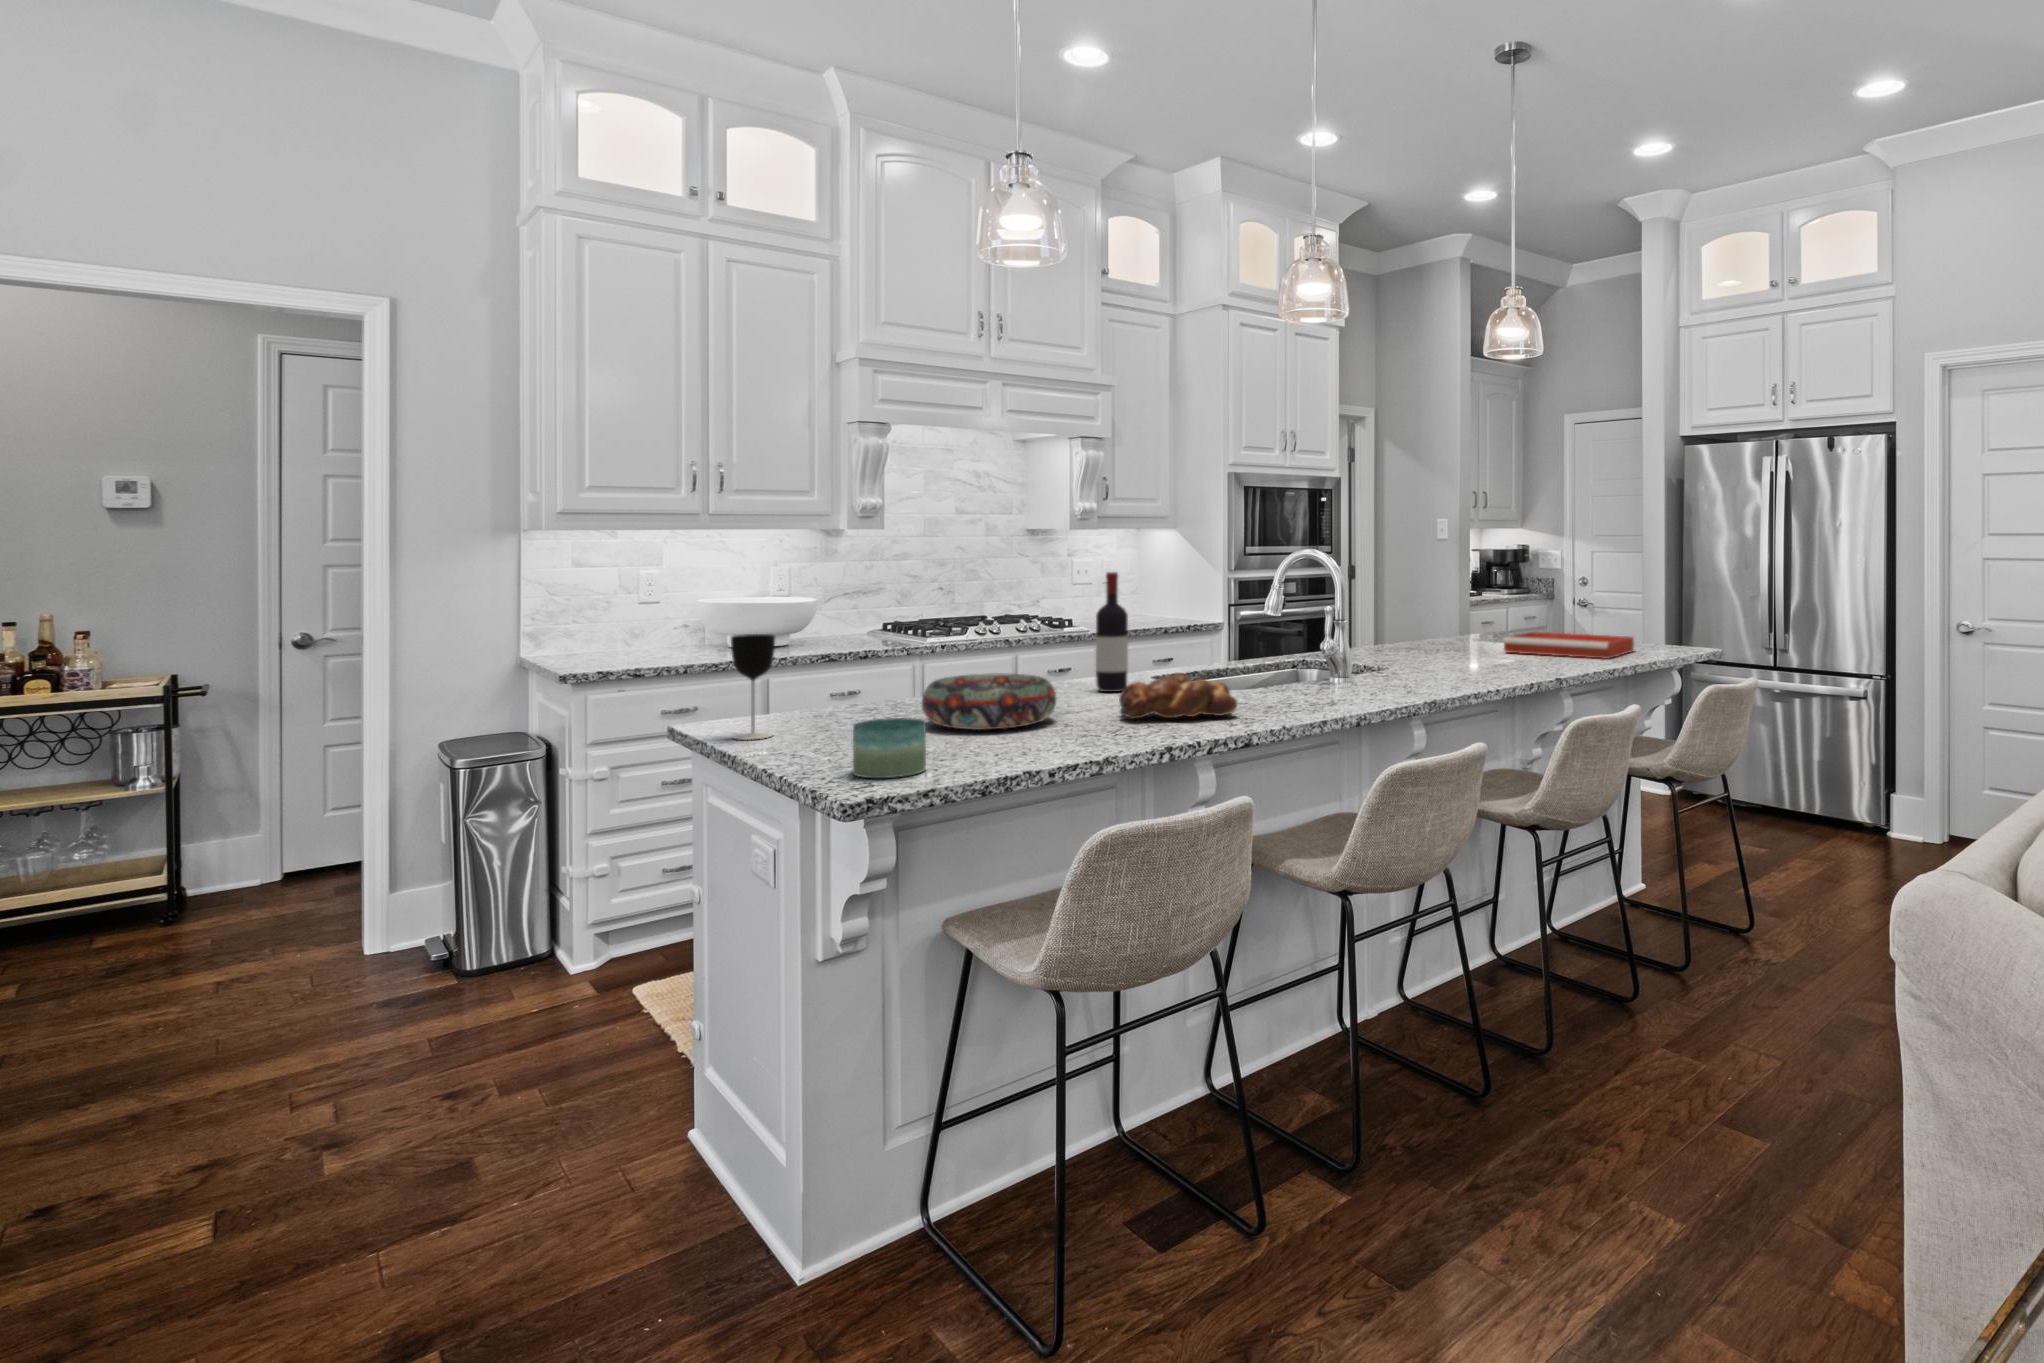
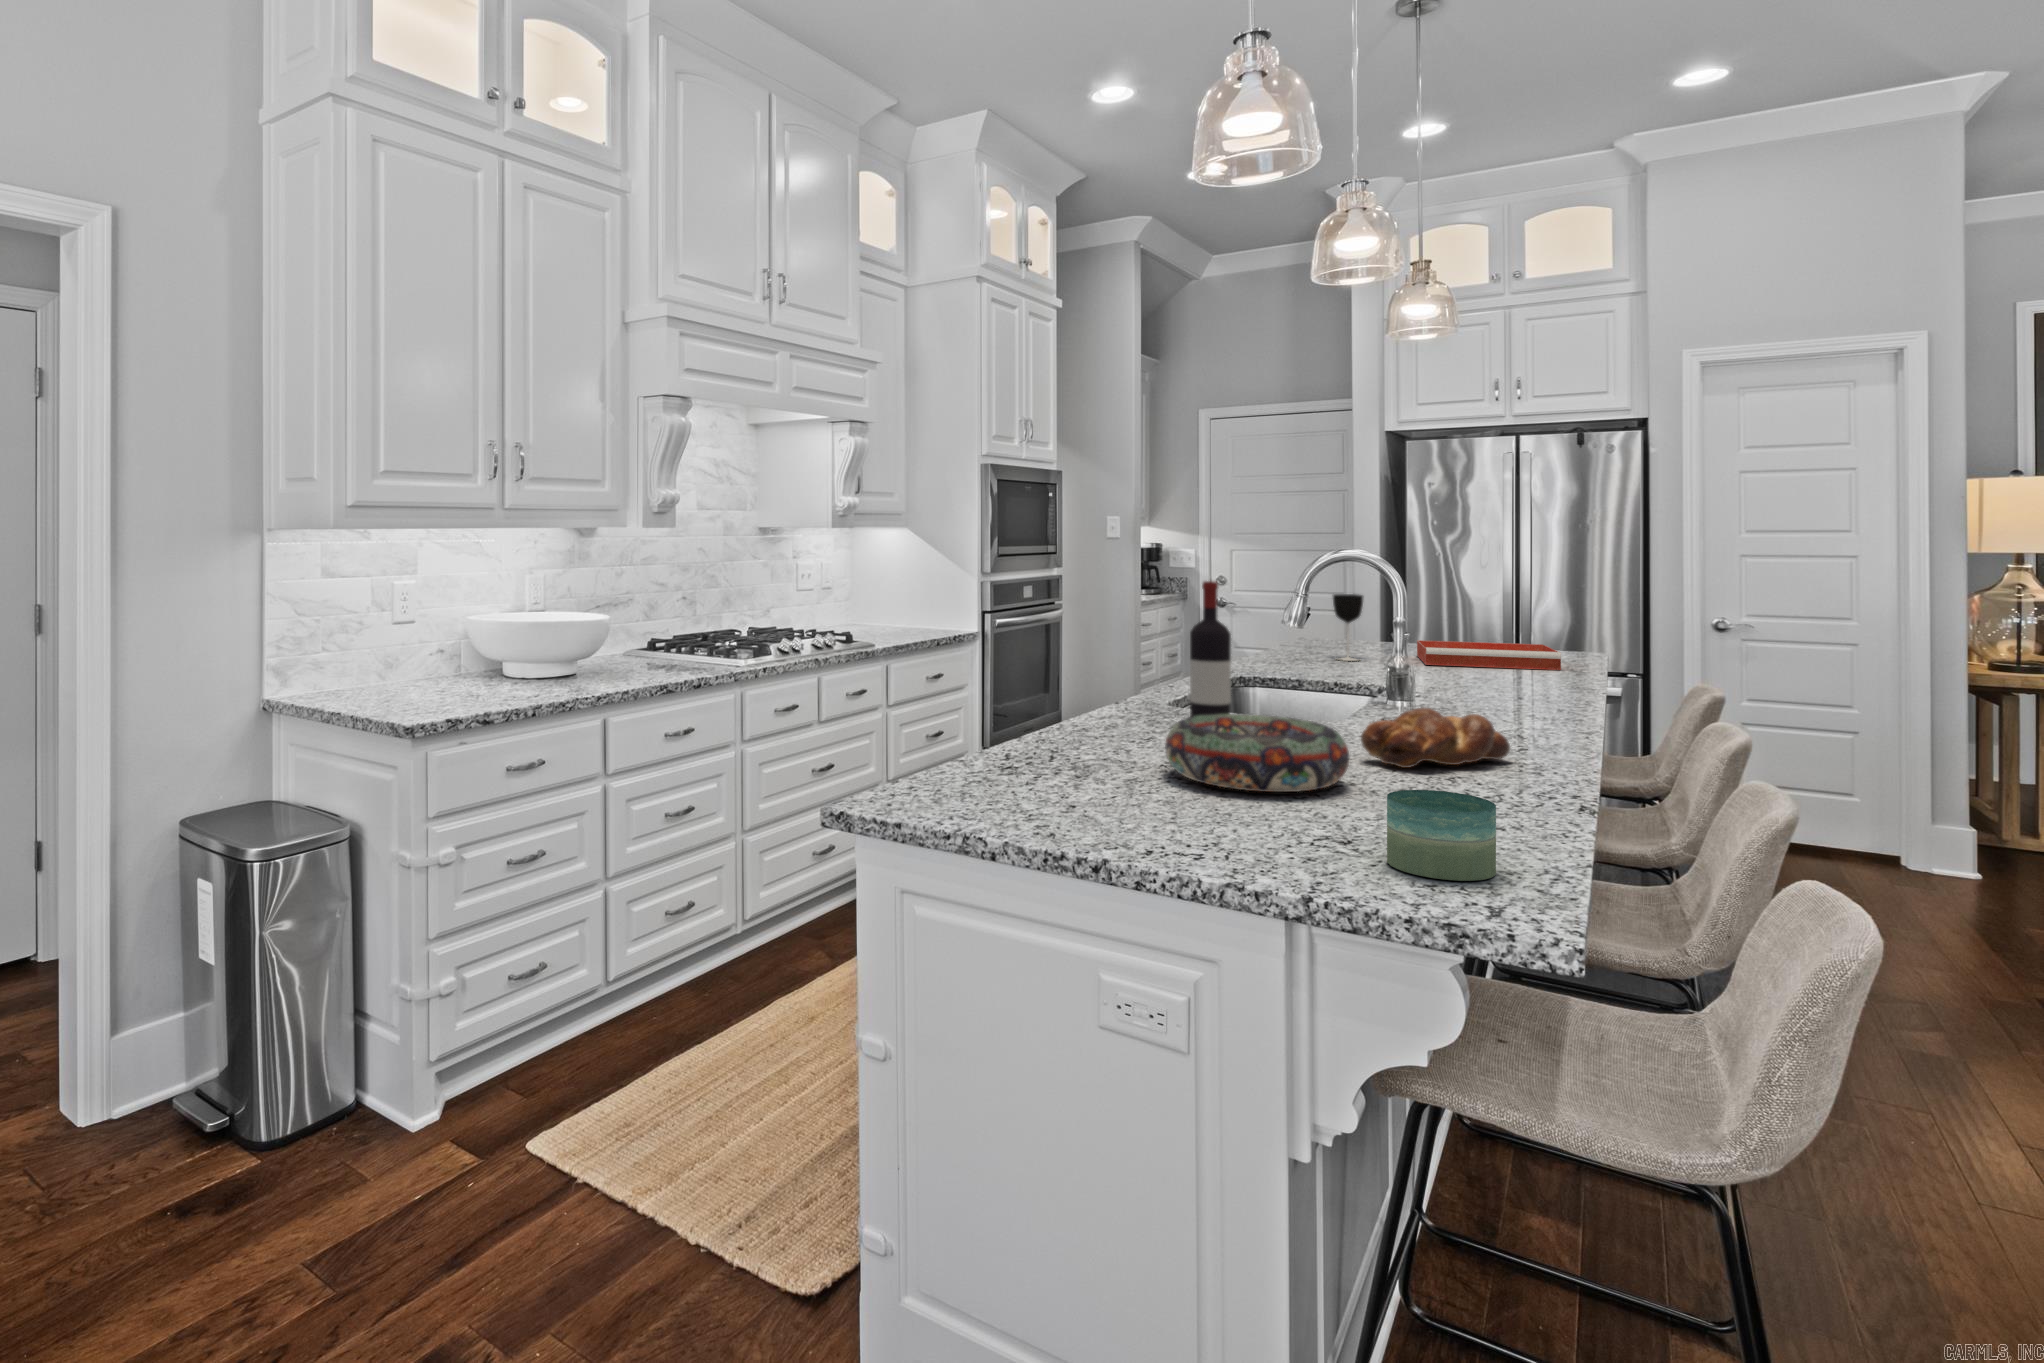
wine glass: present [731,634,775,740] -> present [1333,594,1363,661]

